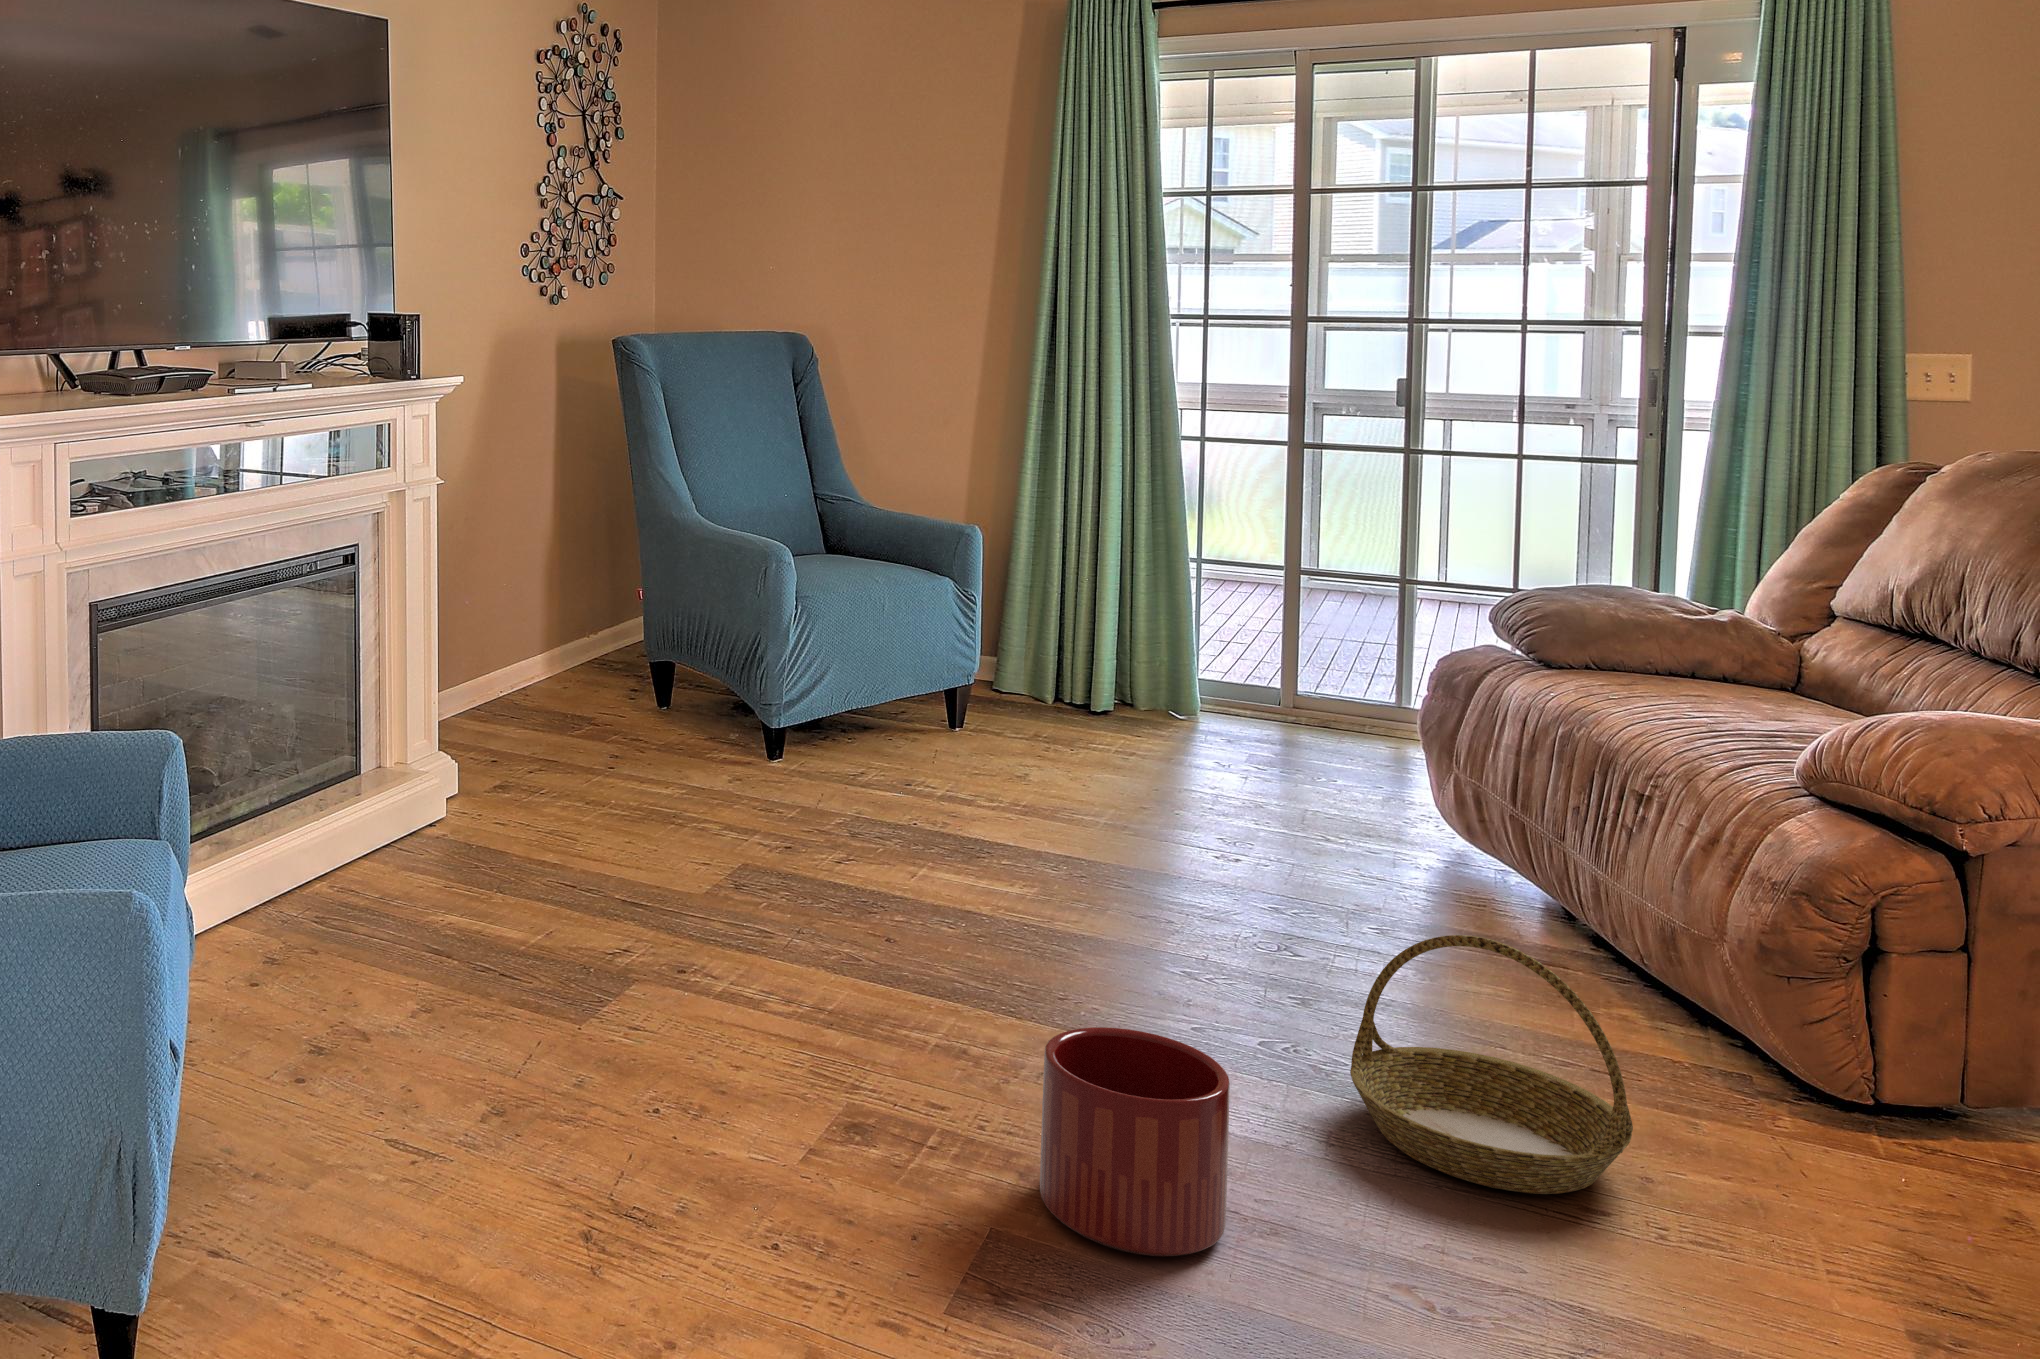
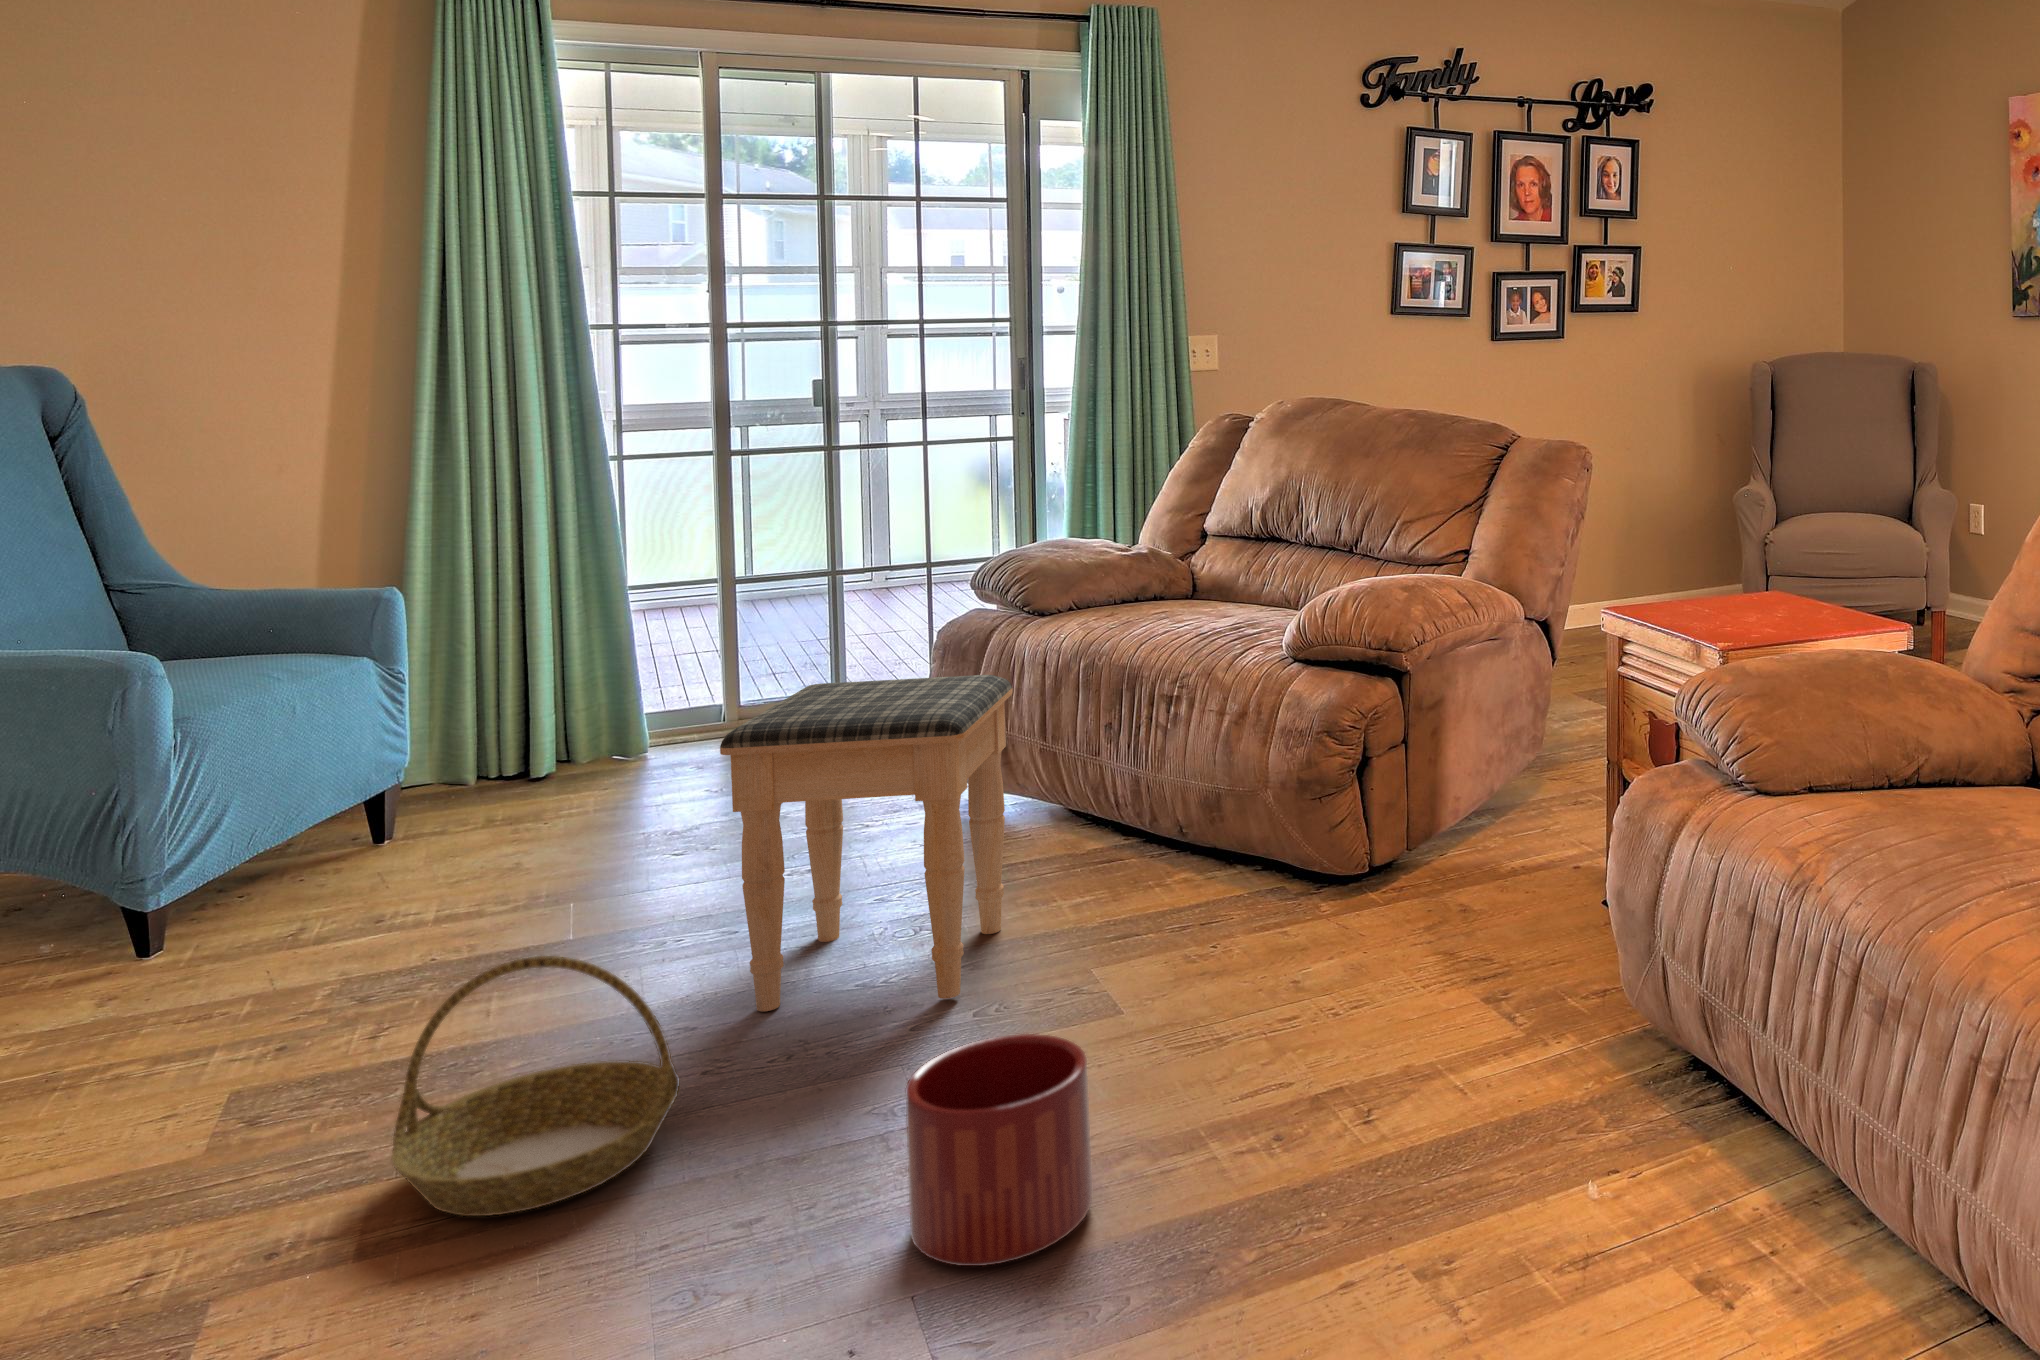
footstool: none [1080,671,1408,1019] -> present [720,675,1012,1011]
basket: present [1350,935,1633,1194] -> present [392,956,679,1216]

